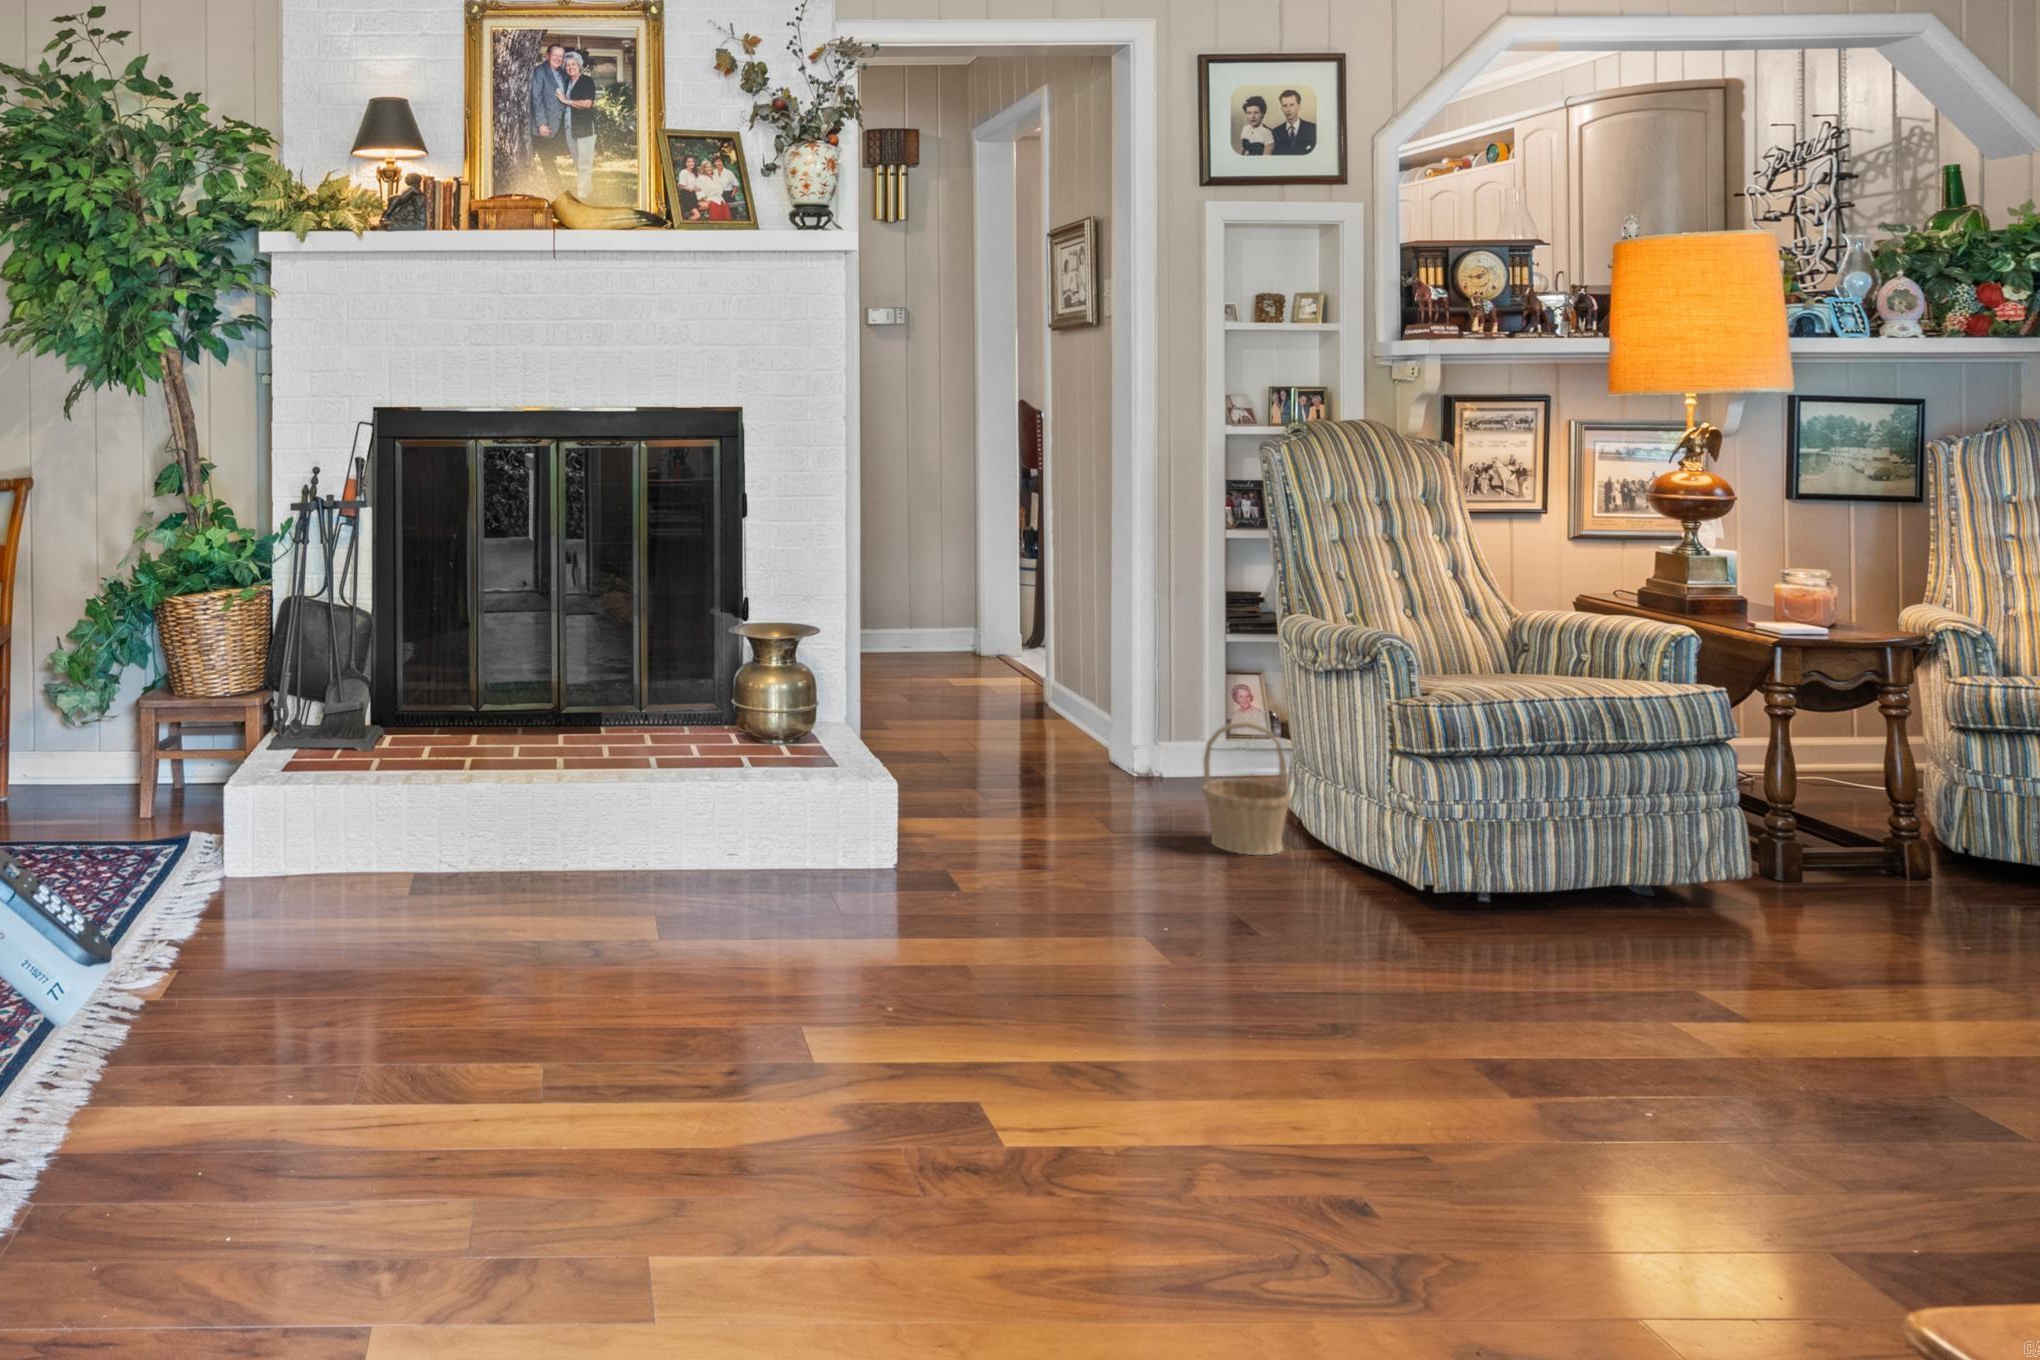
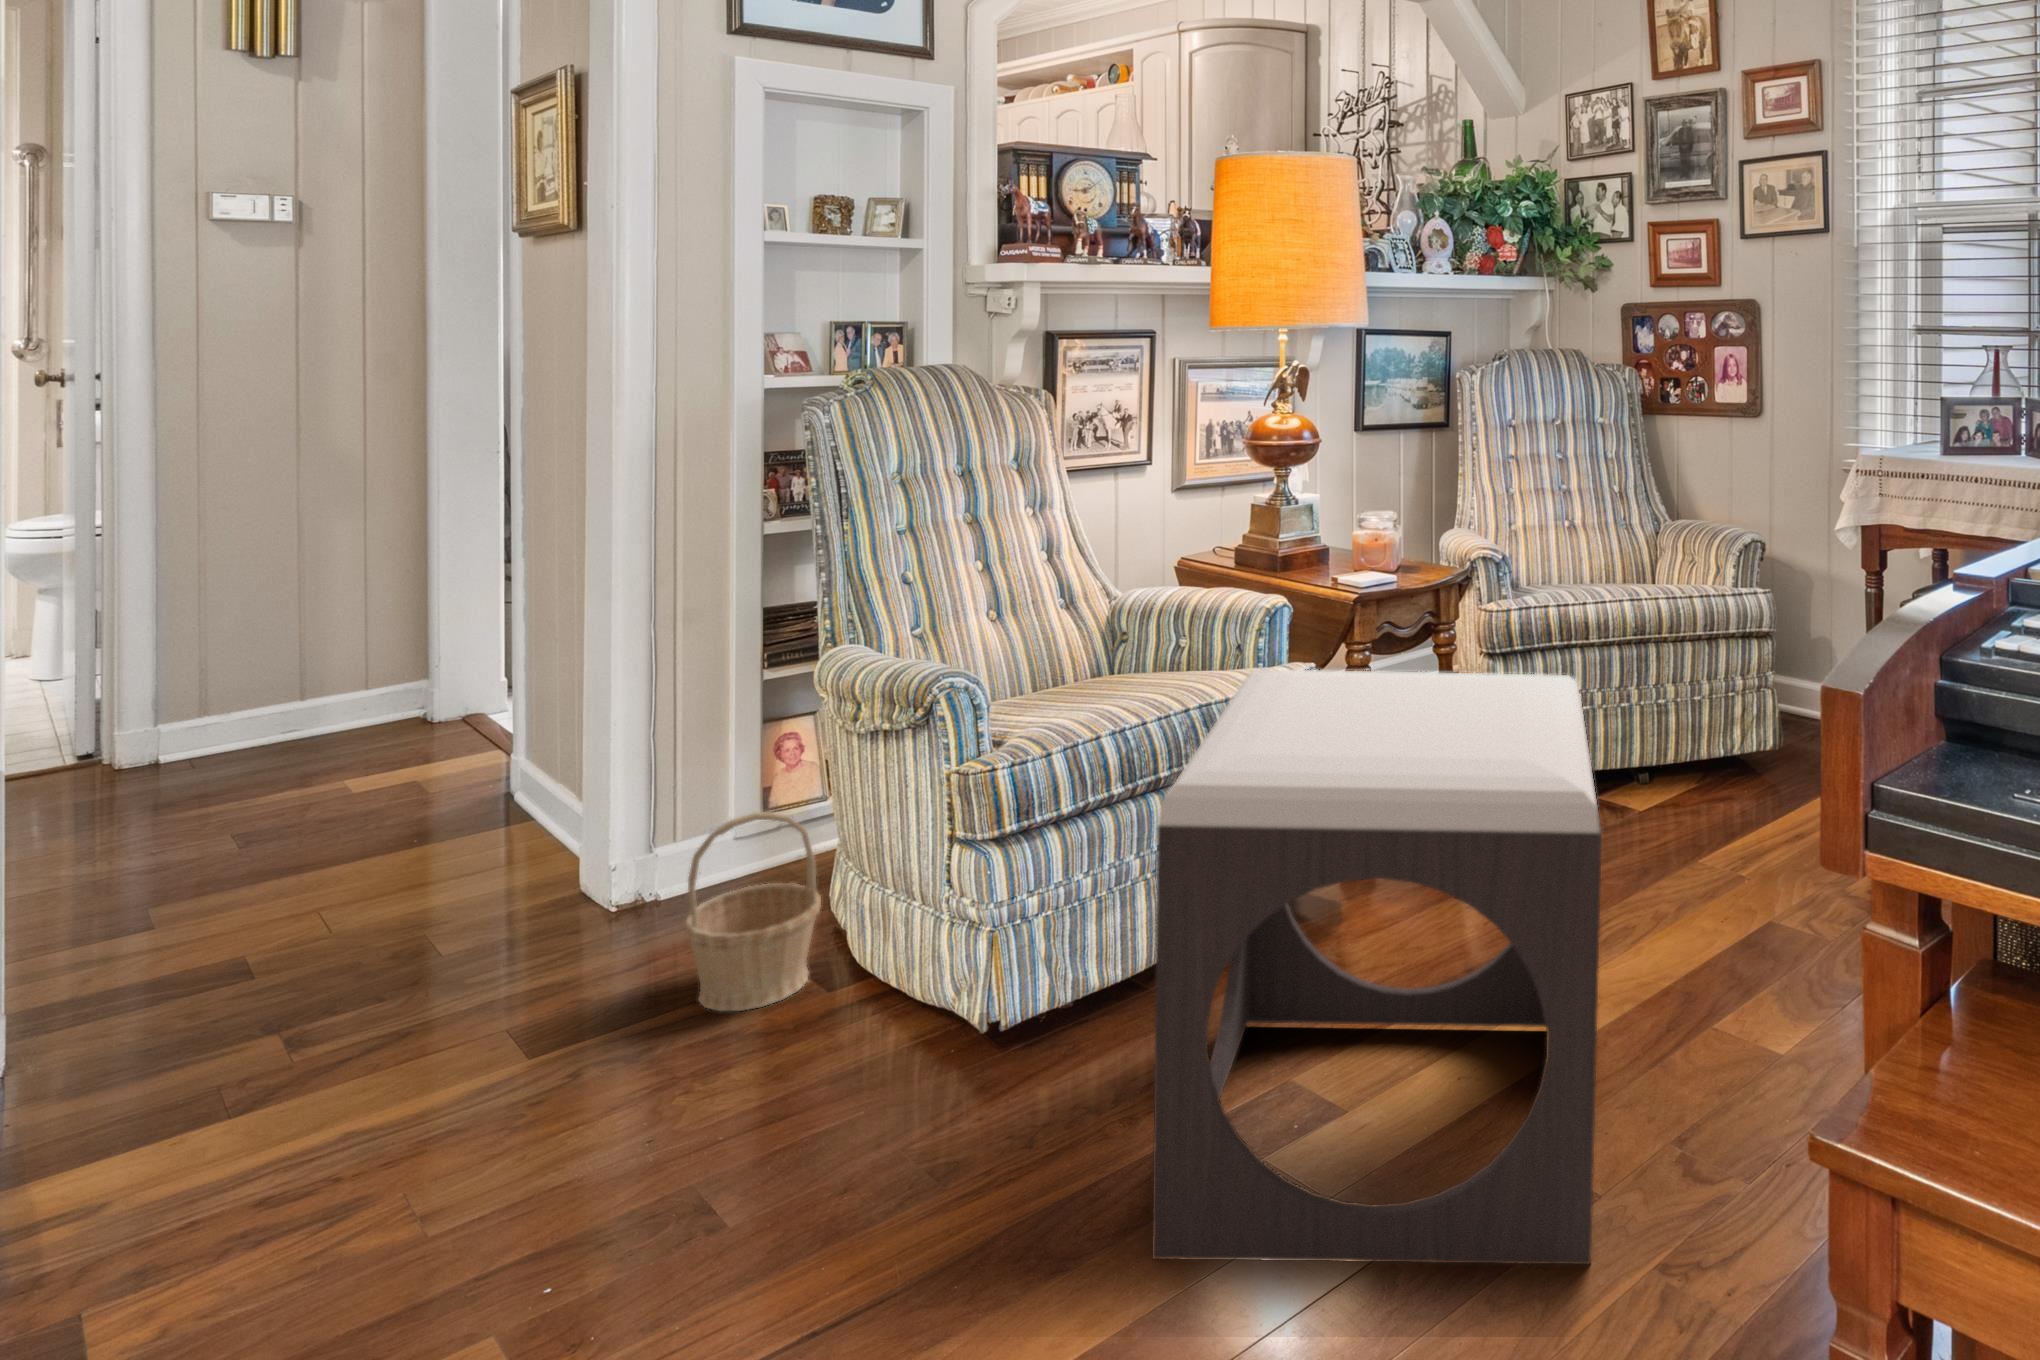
footstool: none [1558,654,2007,1134] -> present [1152,669,1602,1264]

